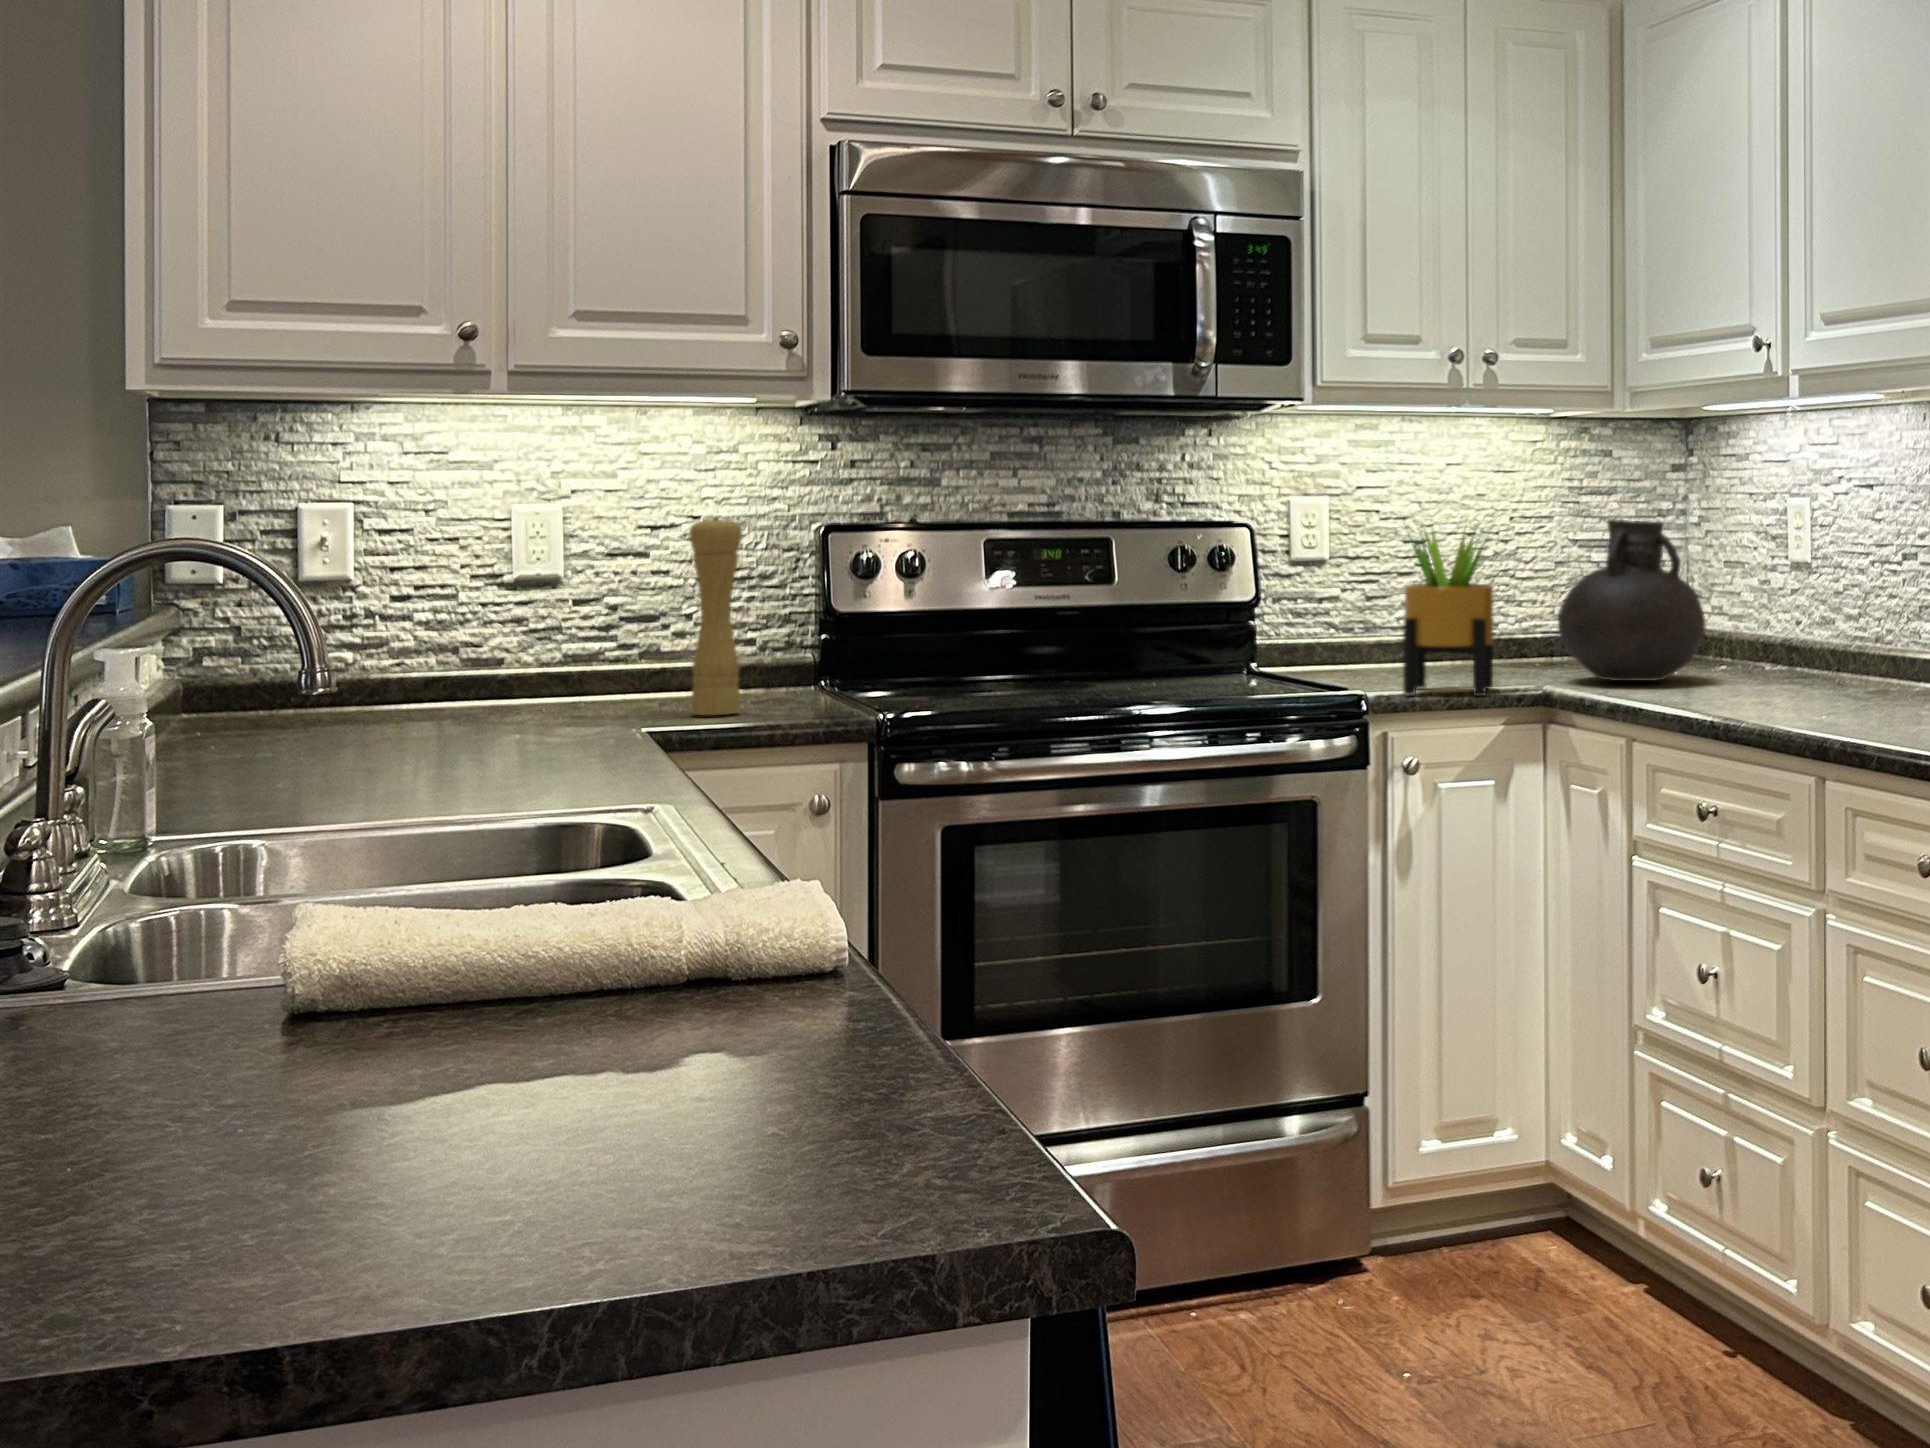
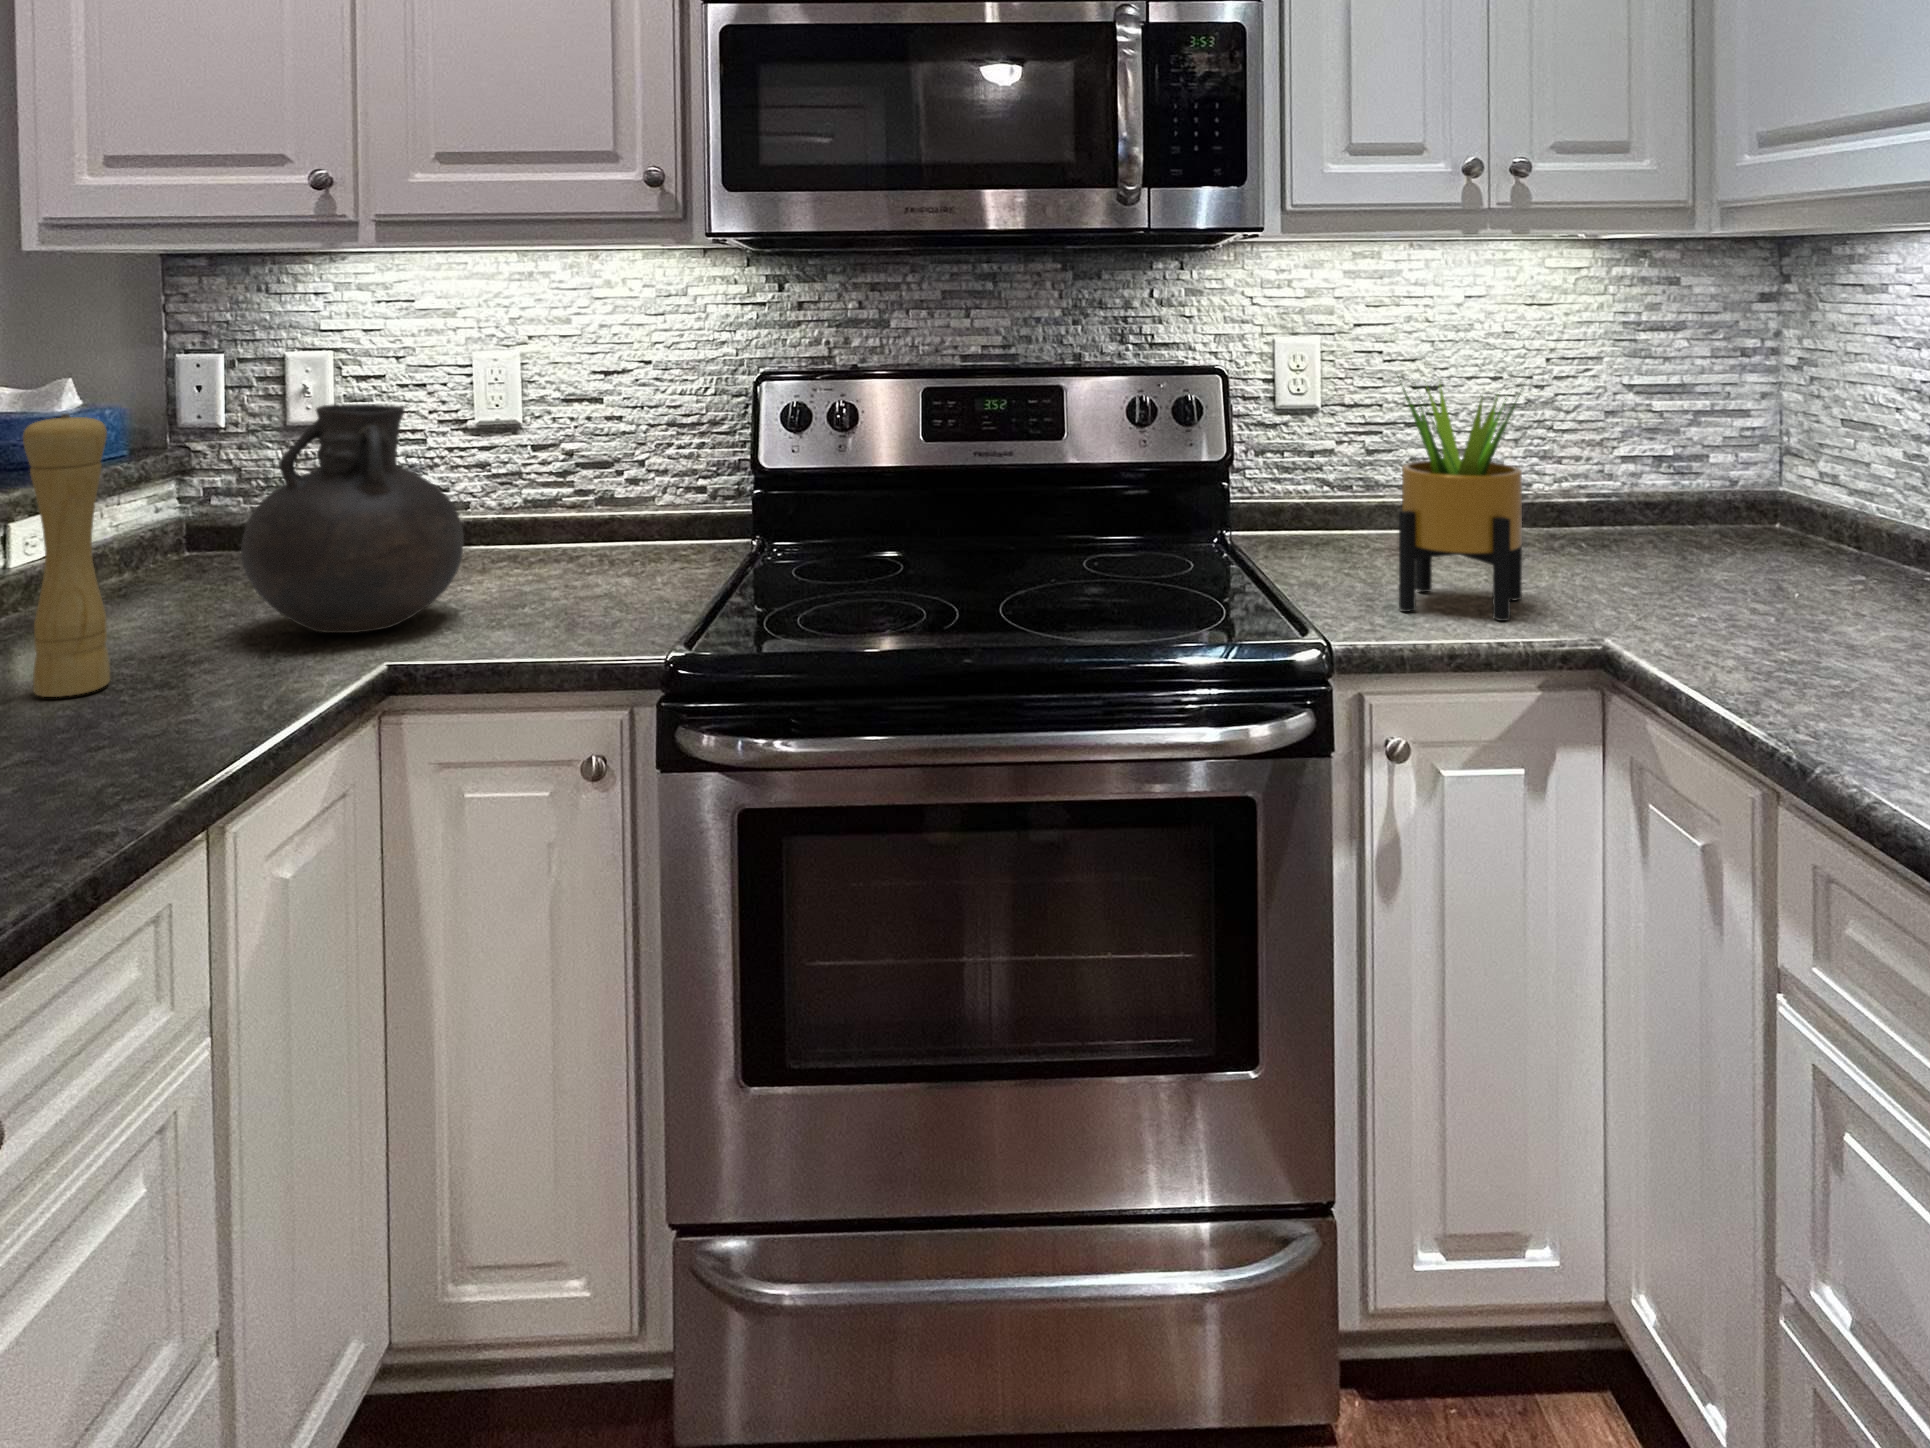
pepper mill: present [689,517,742,715] -> present [23,413,110,697]
vase: present [1558,519,1705,681] -> present [241,404,464,633]

